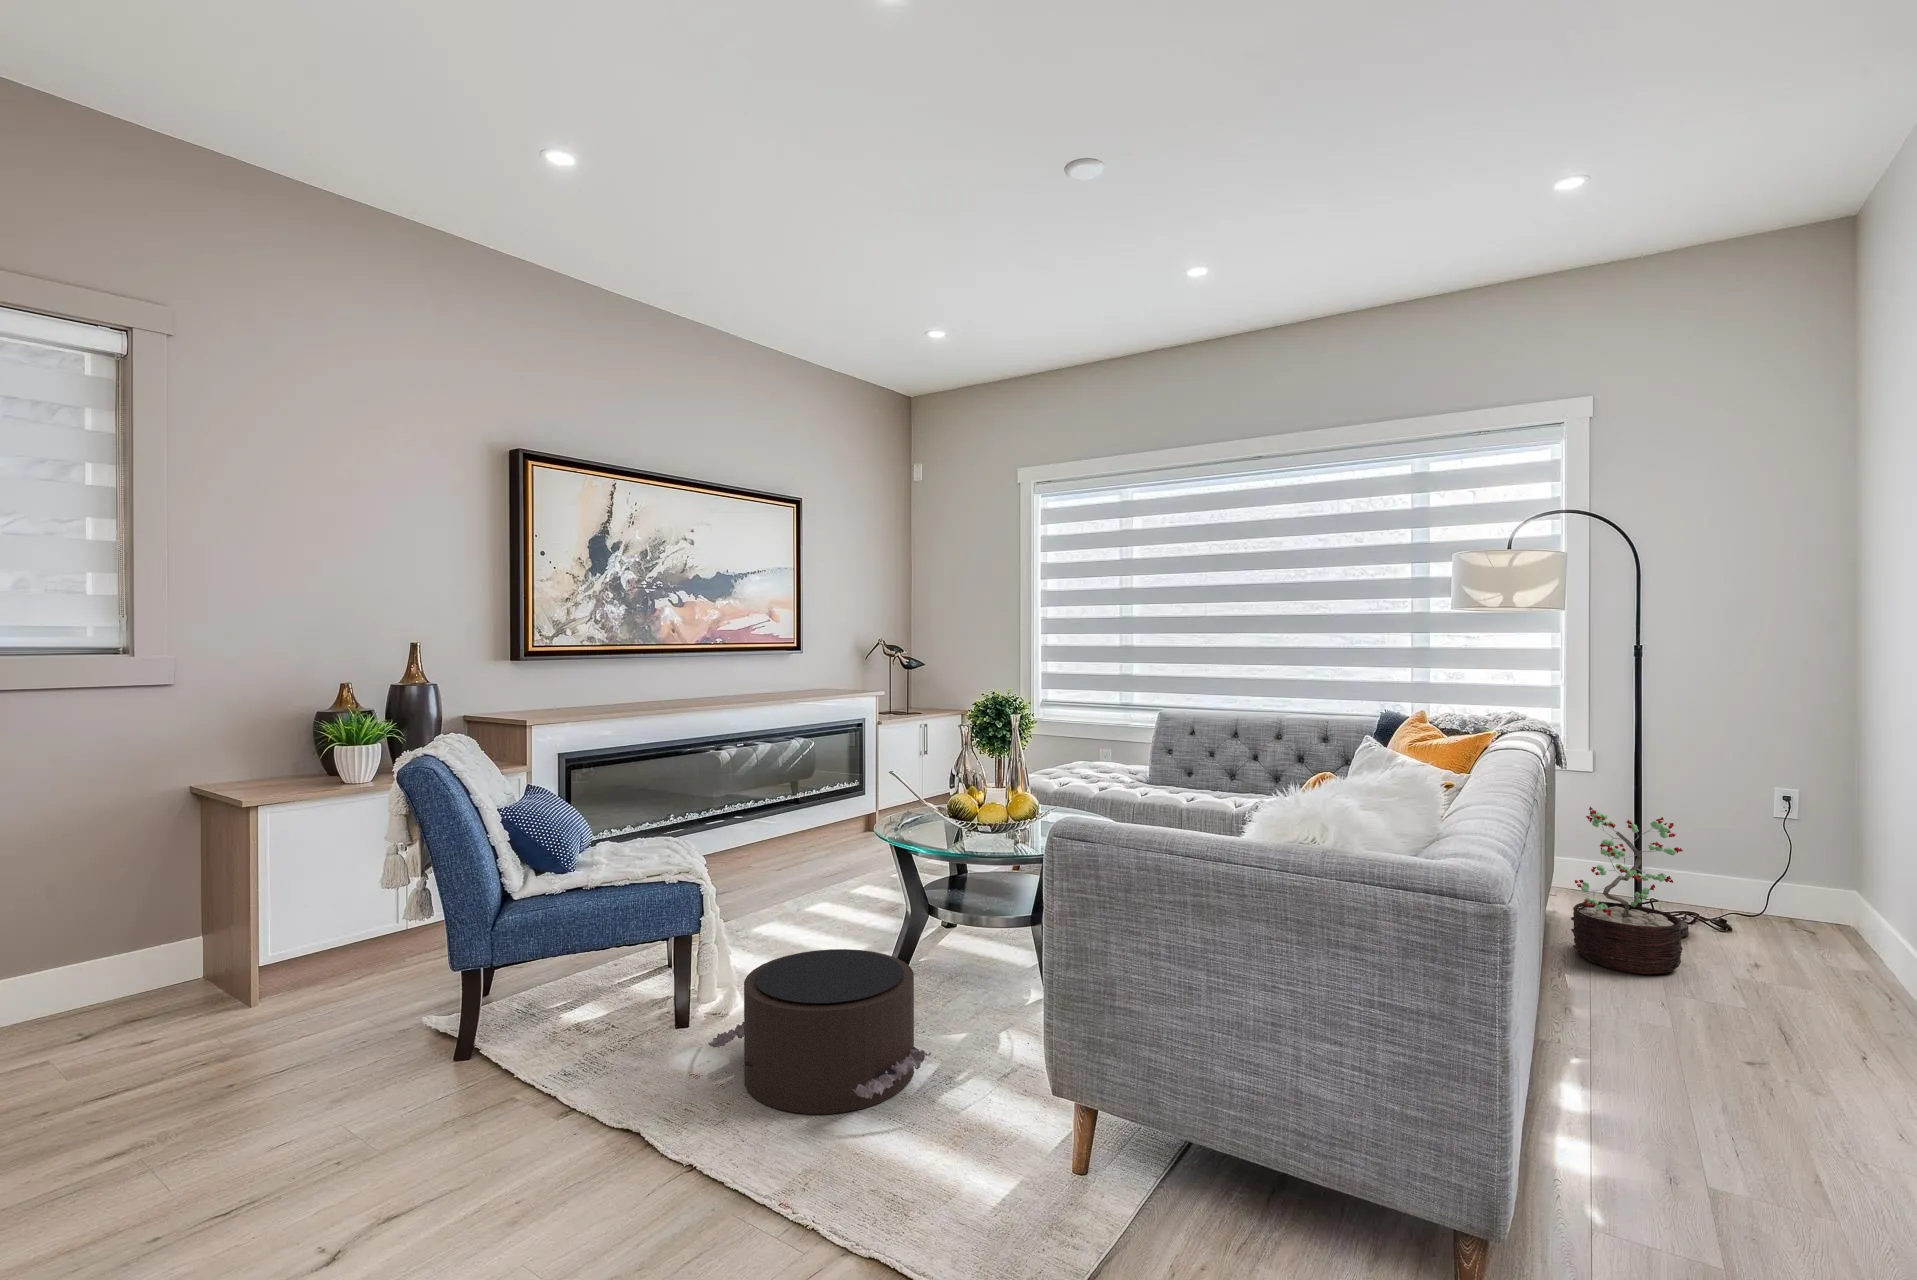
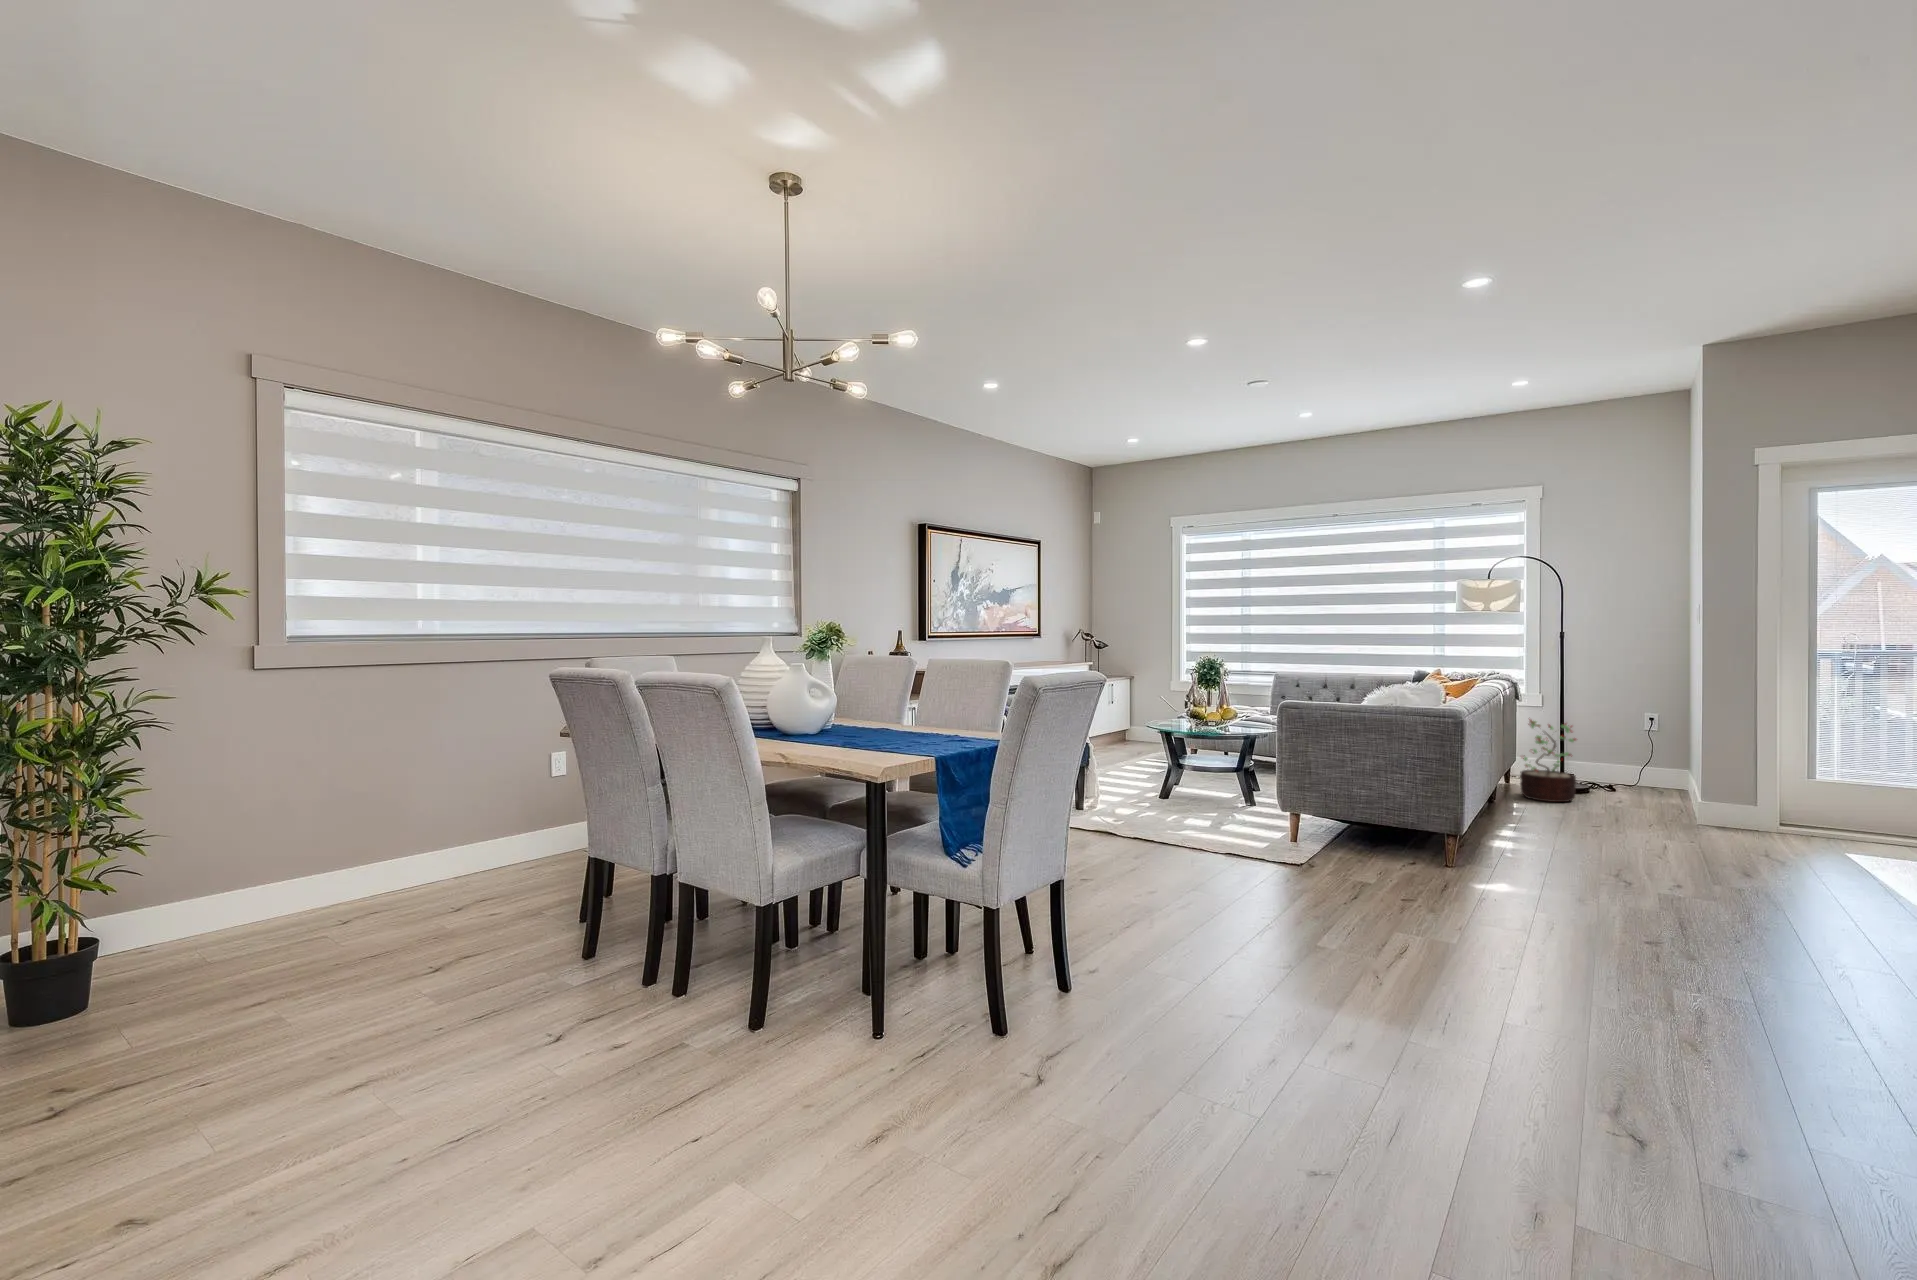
pouf: present [708,949,931,1114] -> none [1112,775,1216,833]

